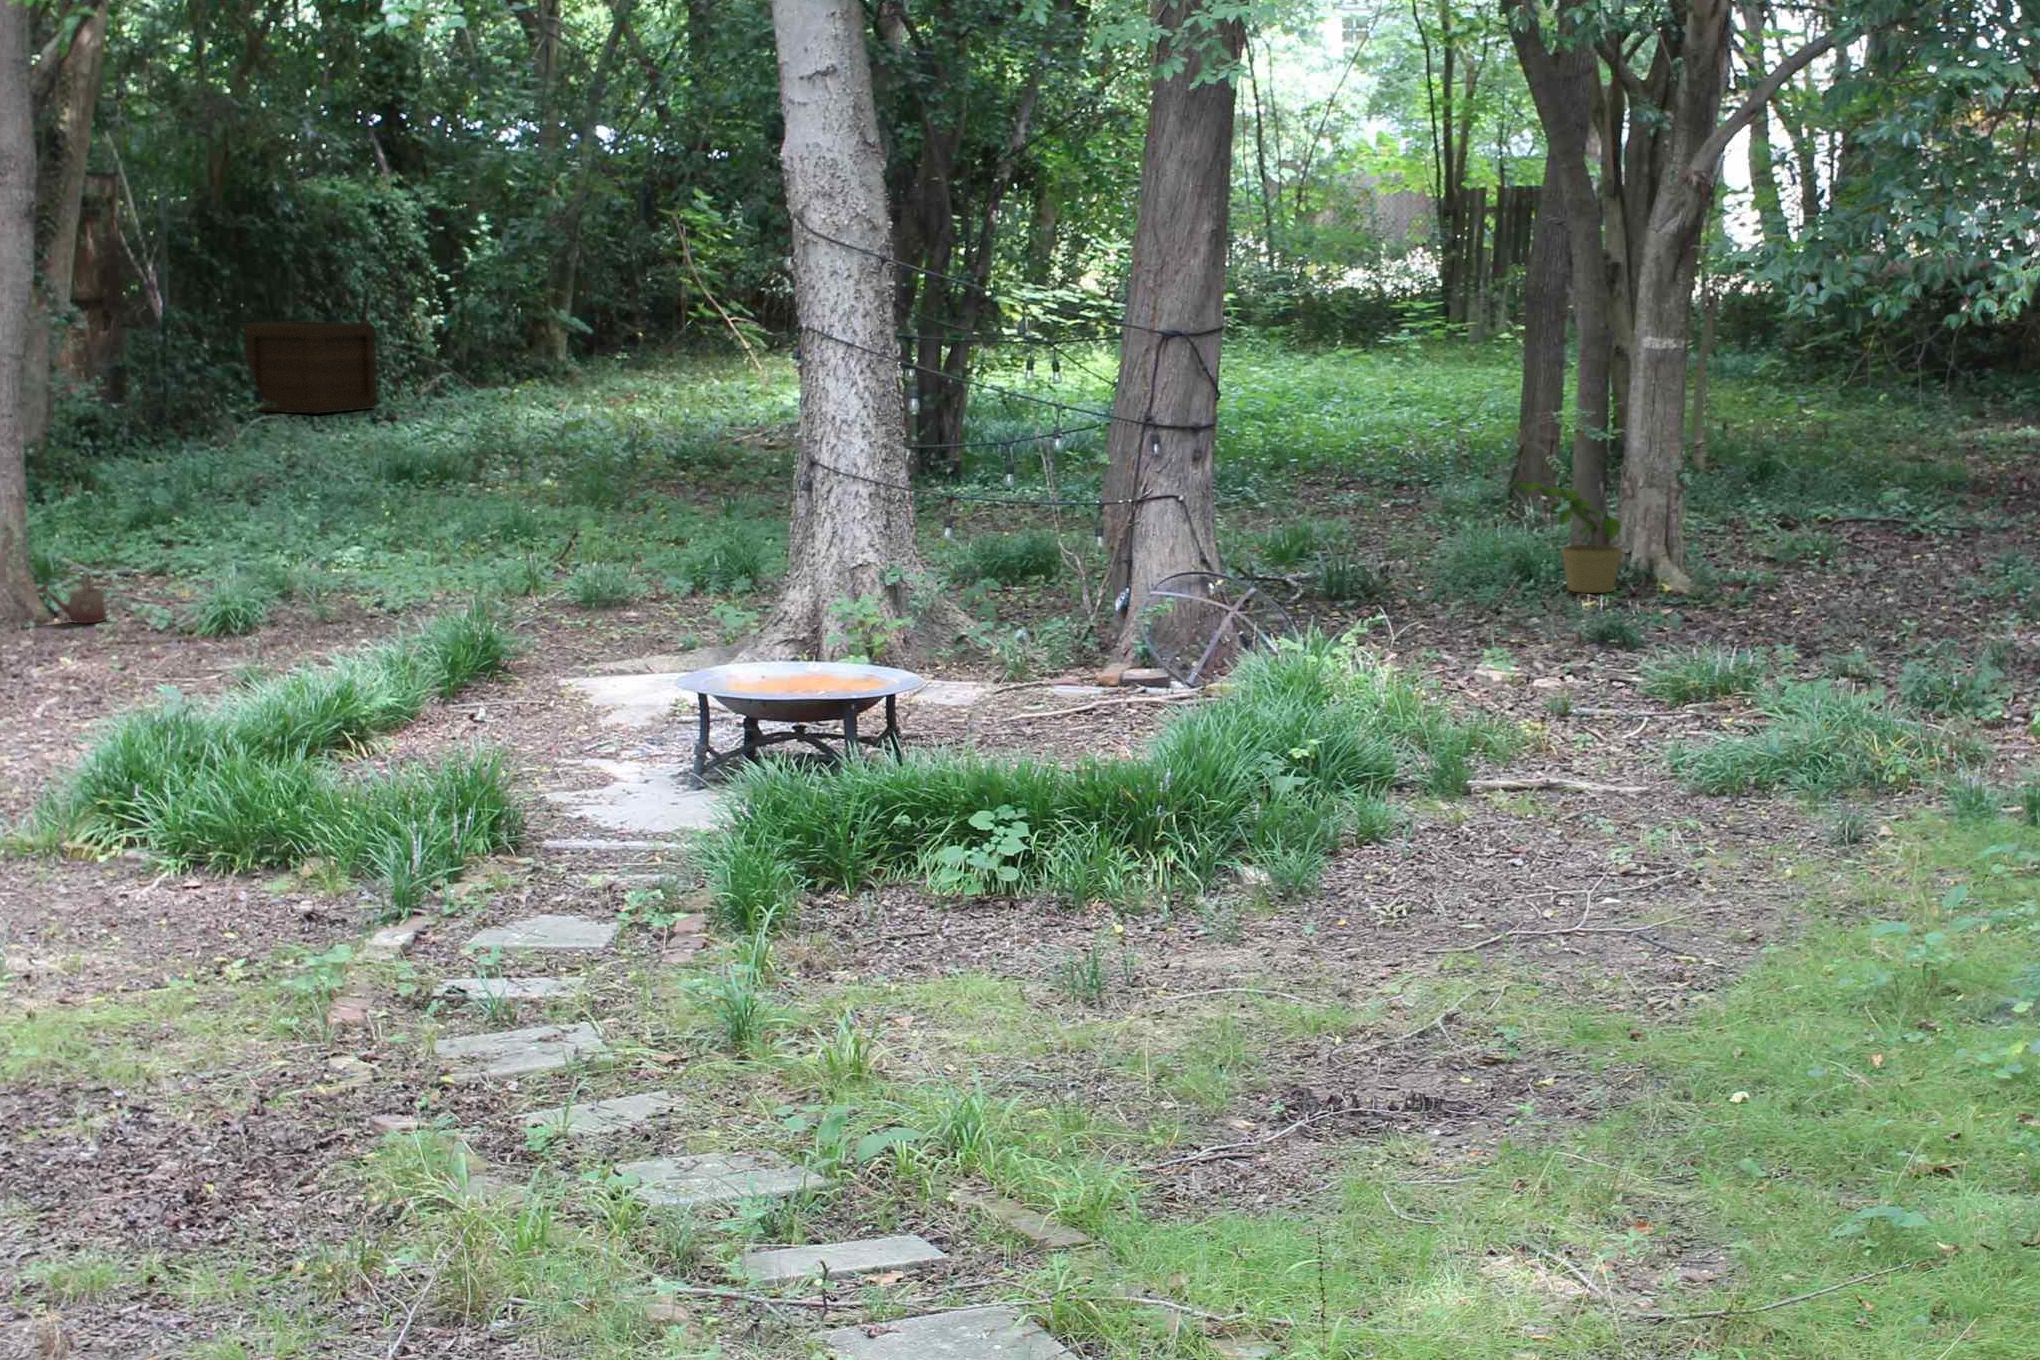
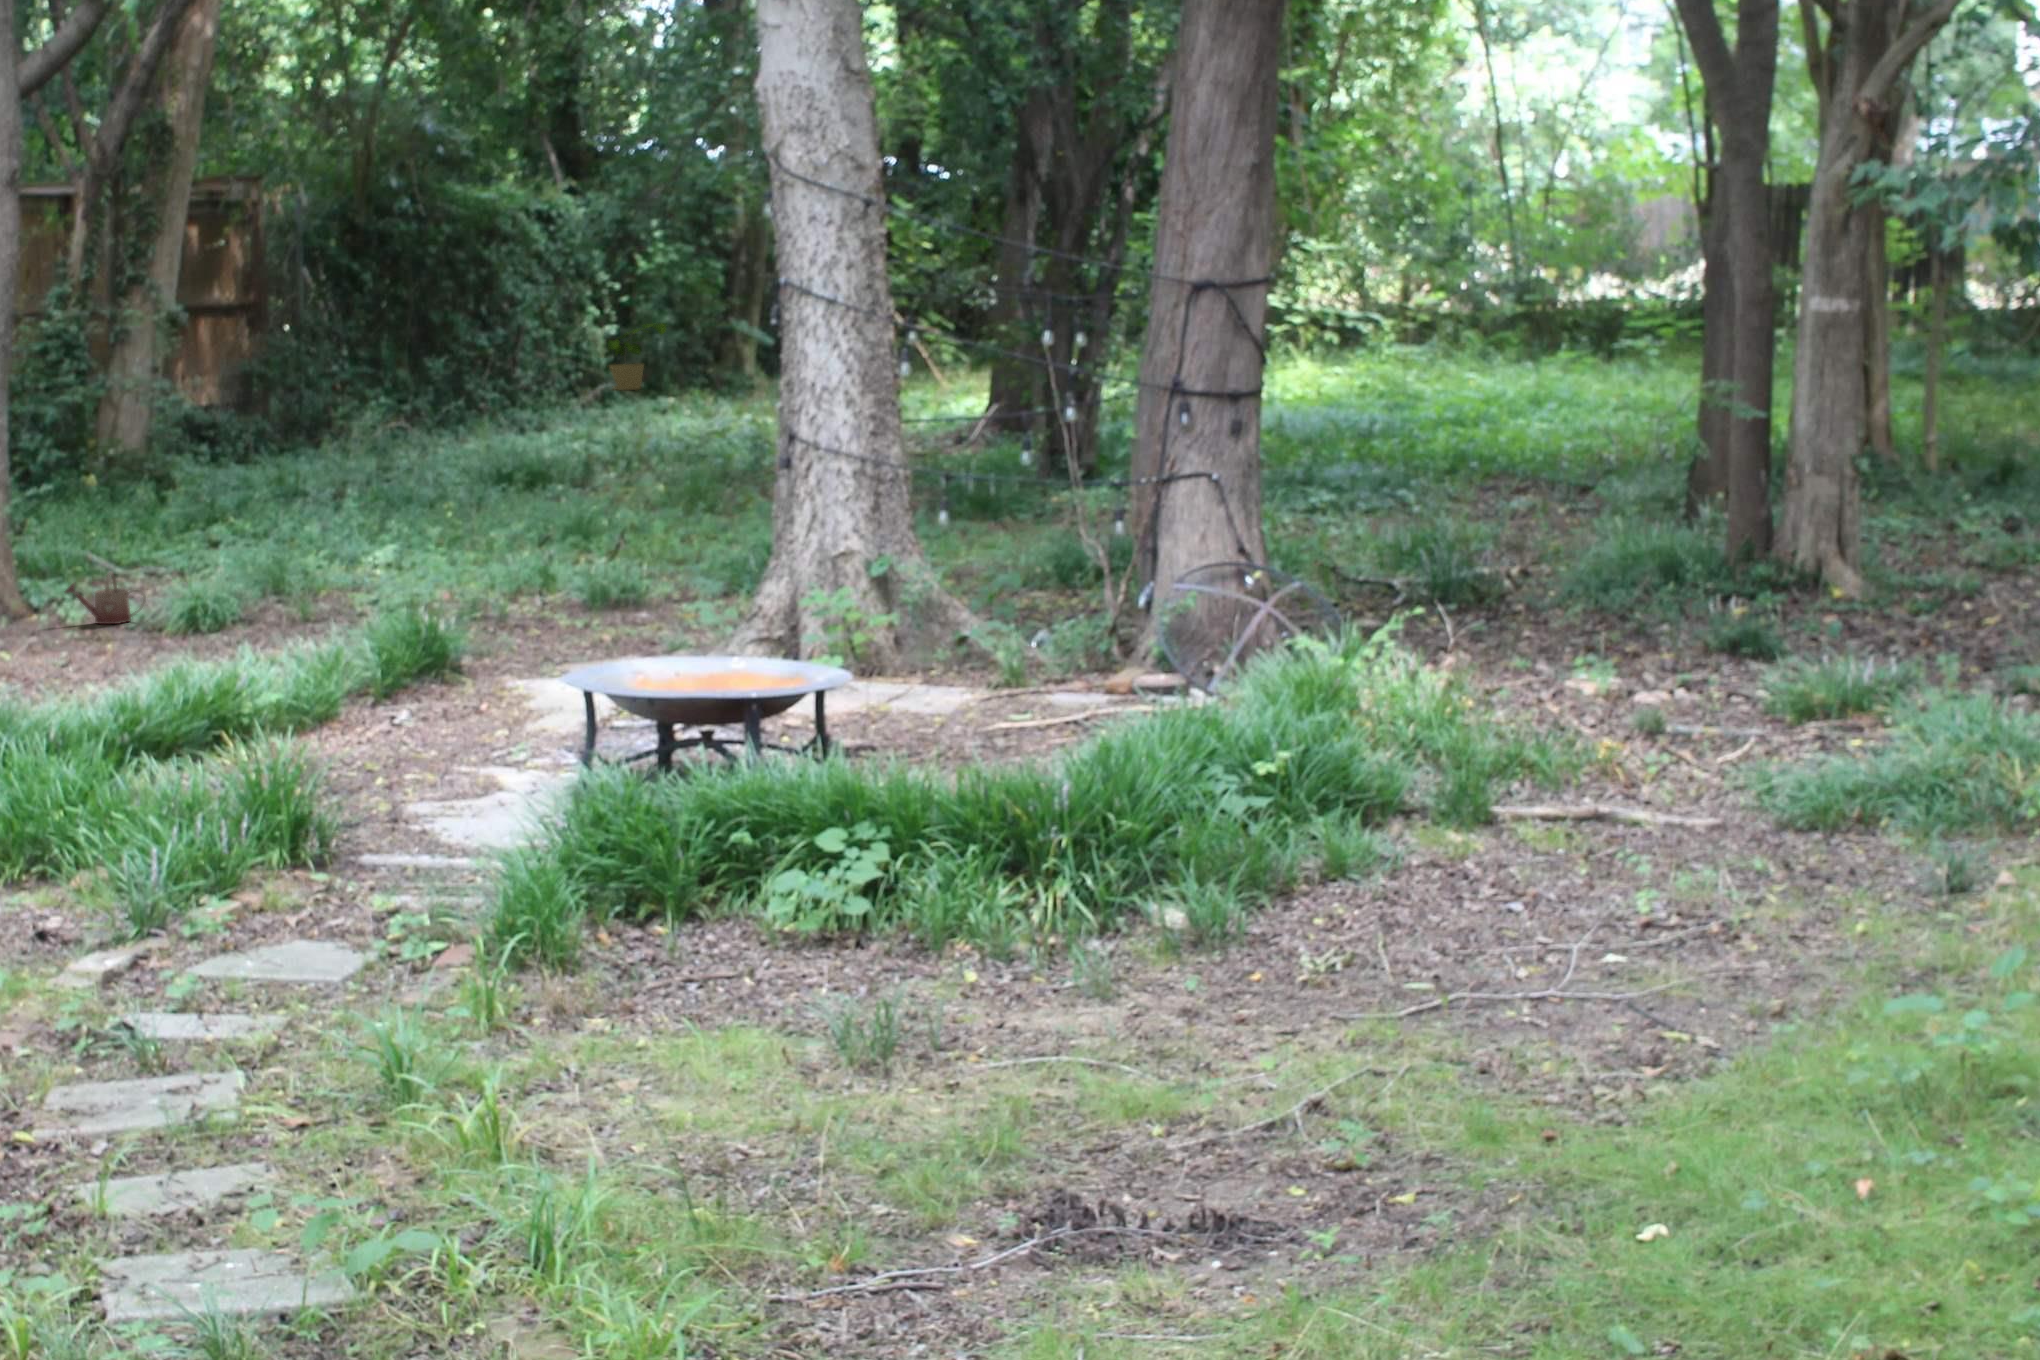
wooden crate: present [244,321,378,413] -> none [375,327,505,421]
potted plant: present [1508,482,1622,593] -> present [608,323,667,390]

